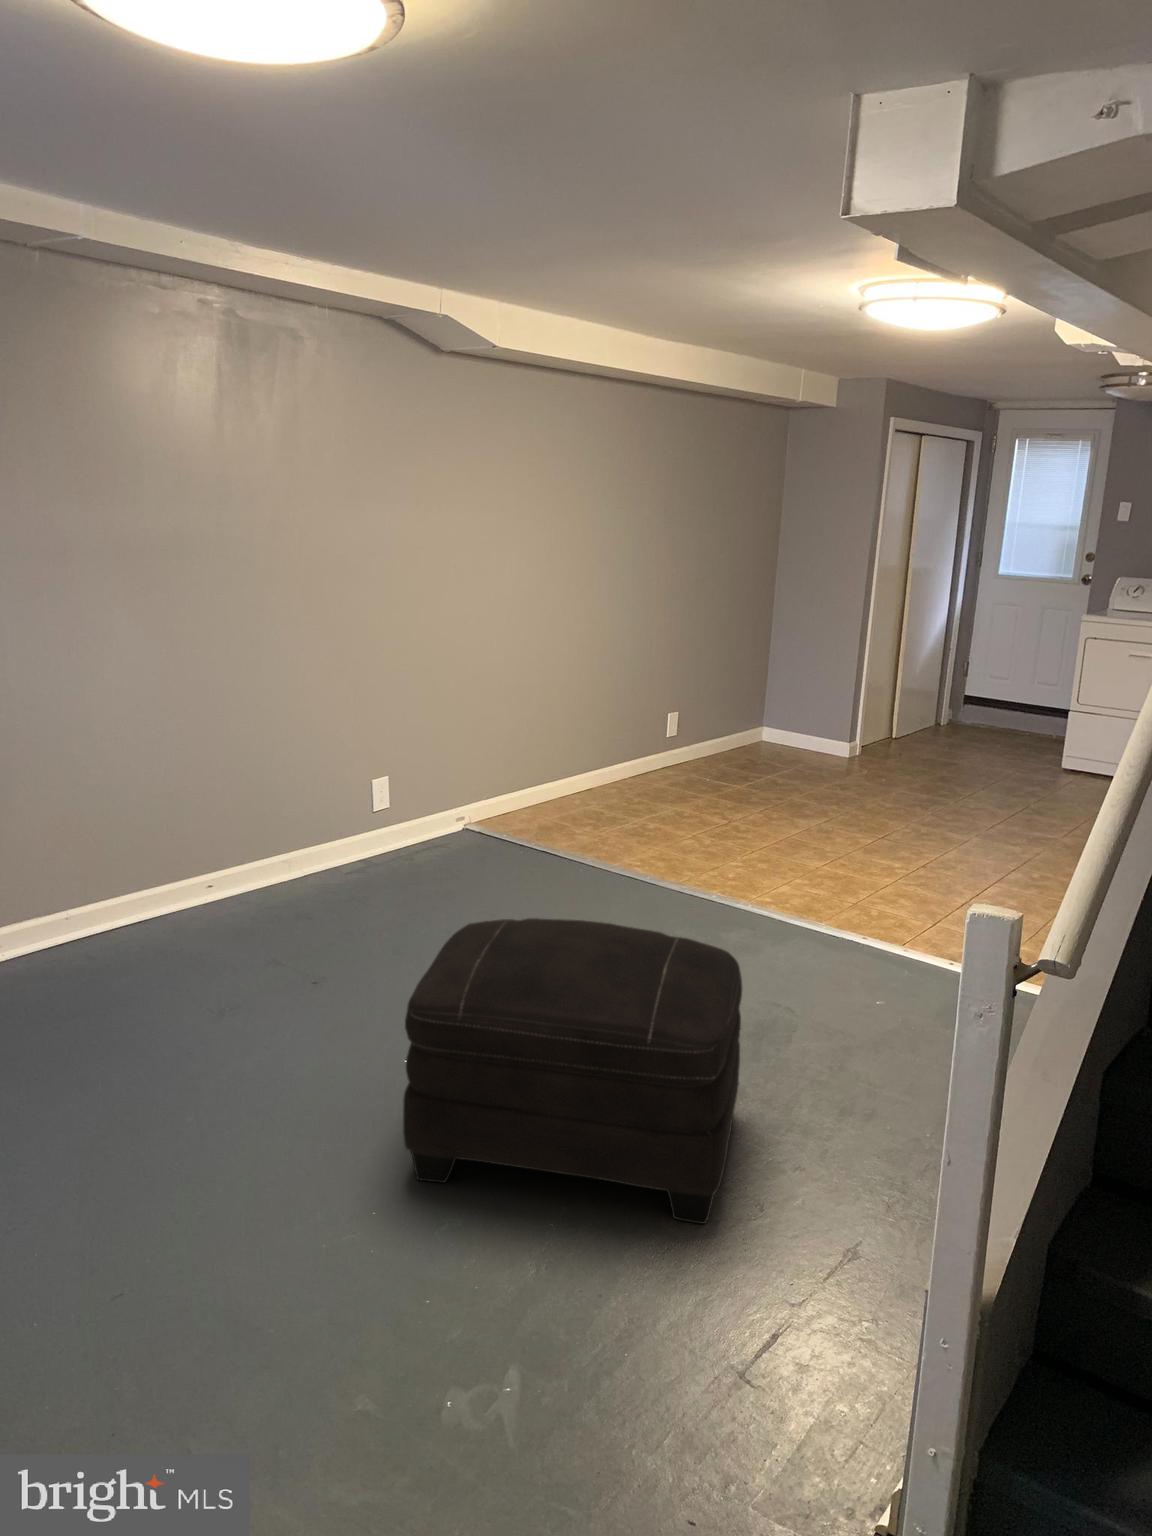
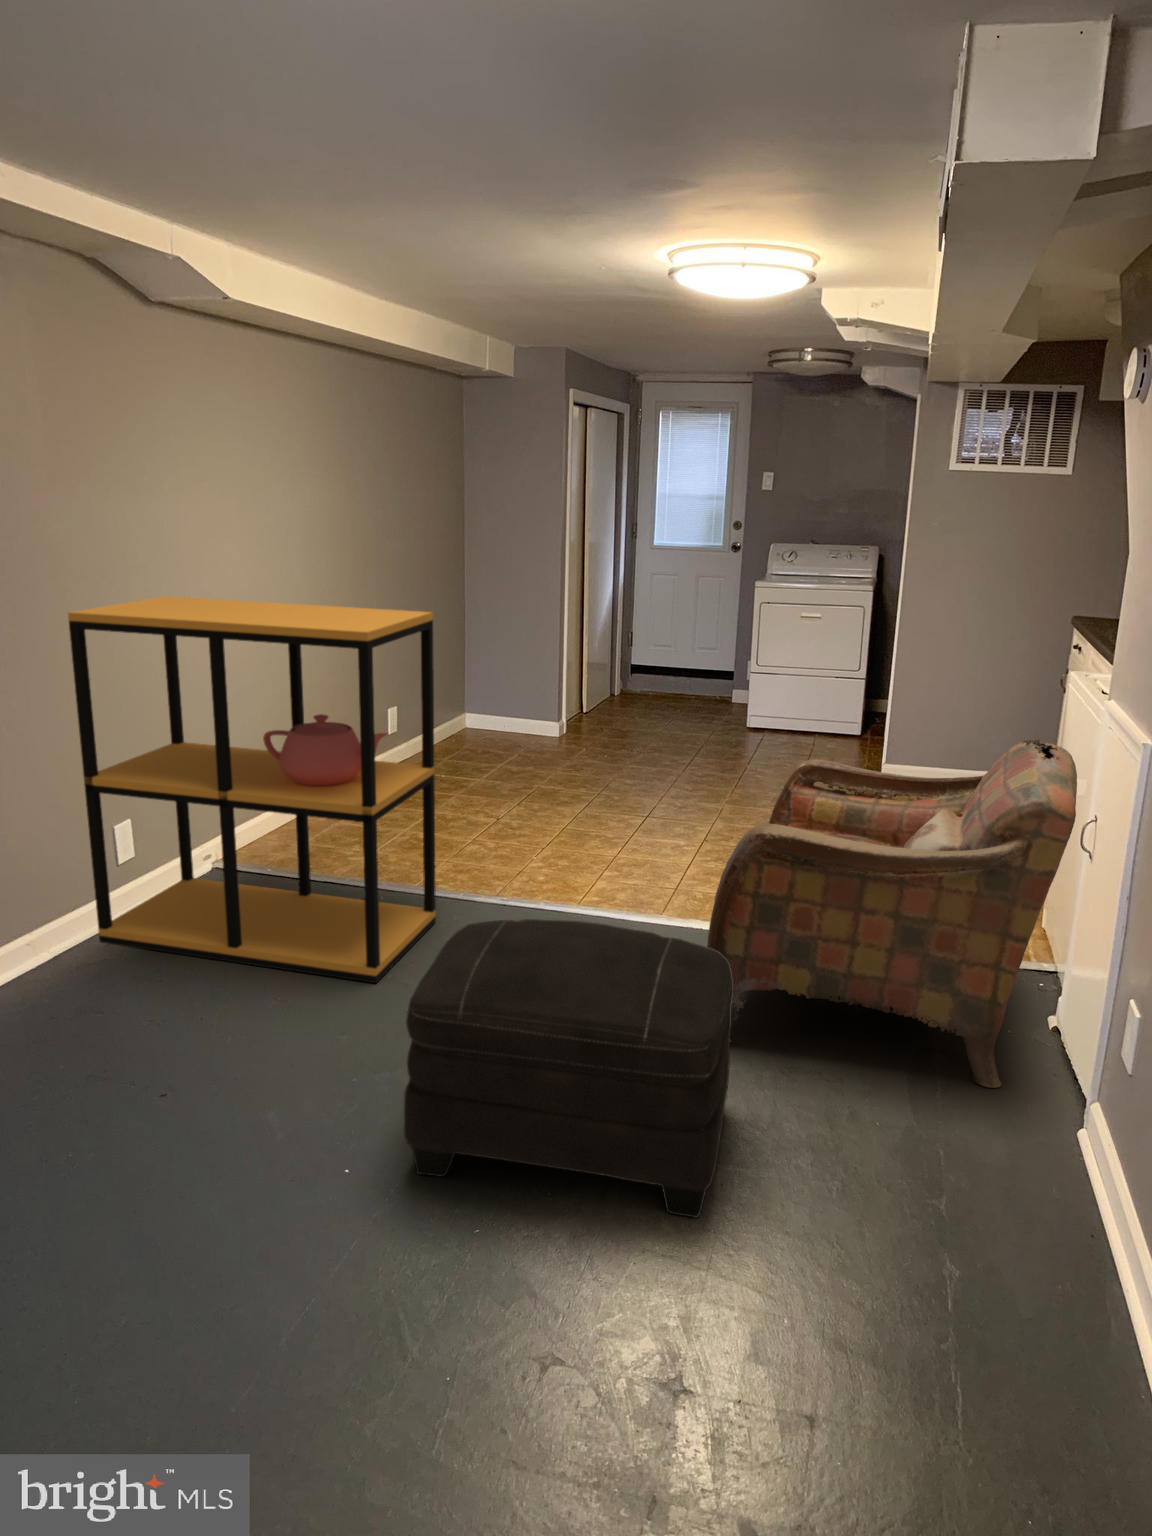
shelving unit: none [52,583,436,986] -> present [68,596,436,983]
armchair: none [716,729,1102,1092] -> present [707,740,1077,1088]

